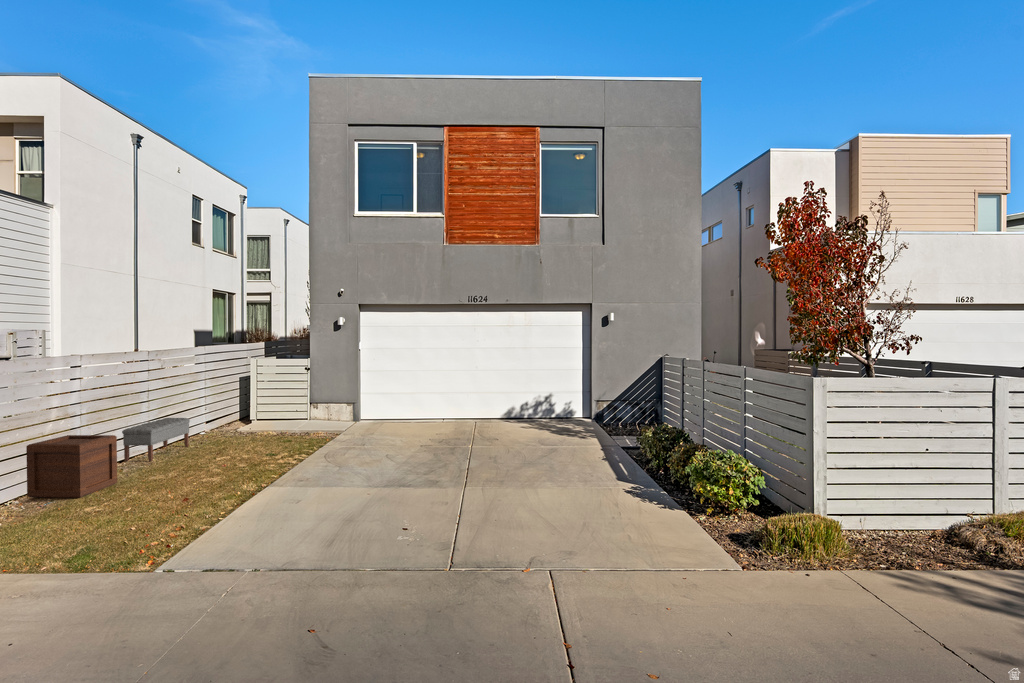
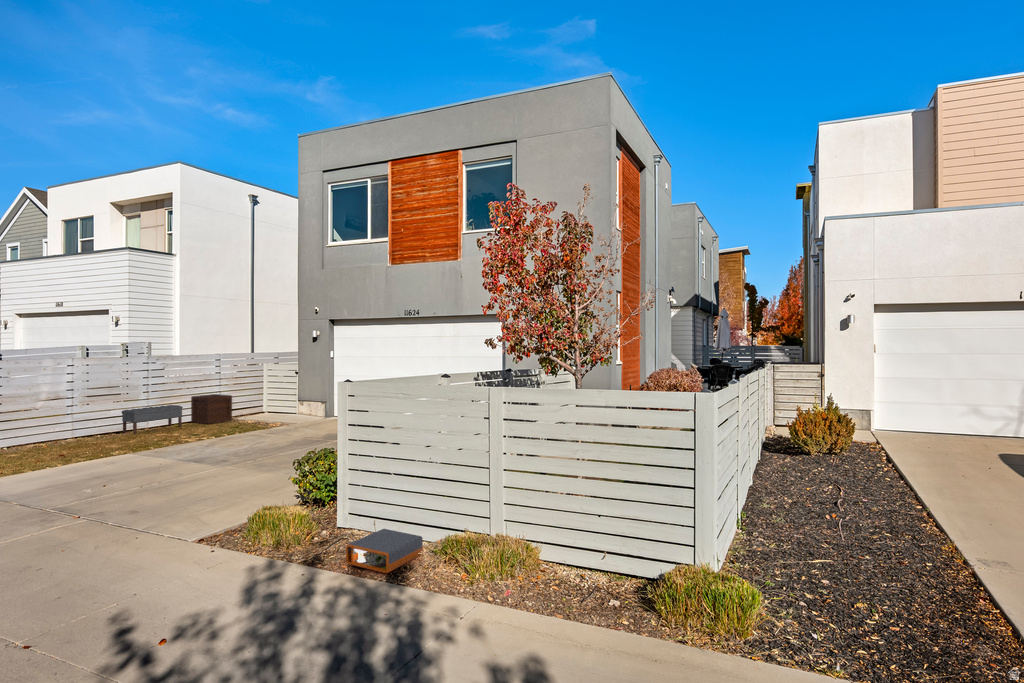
wooden crate: present [26,435,117,498] -> present [191,394,232,424]
storage box: none [880,515,967,553] -> present [346,529,423,573]

